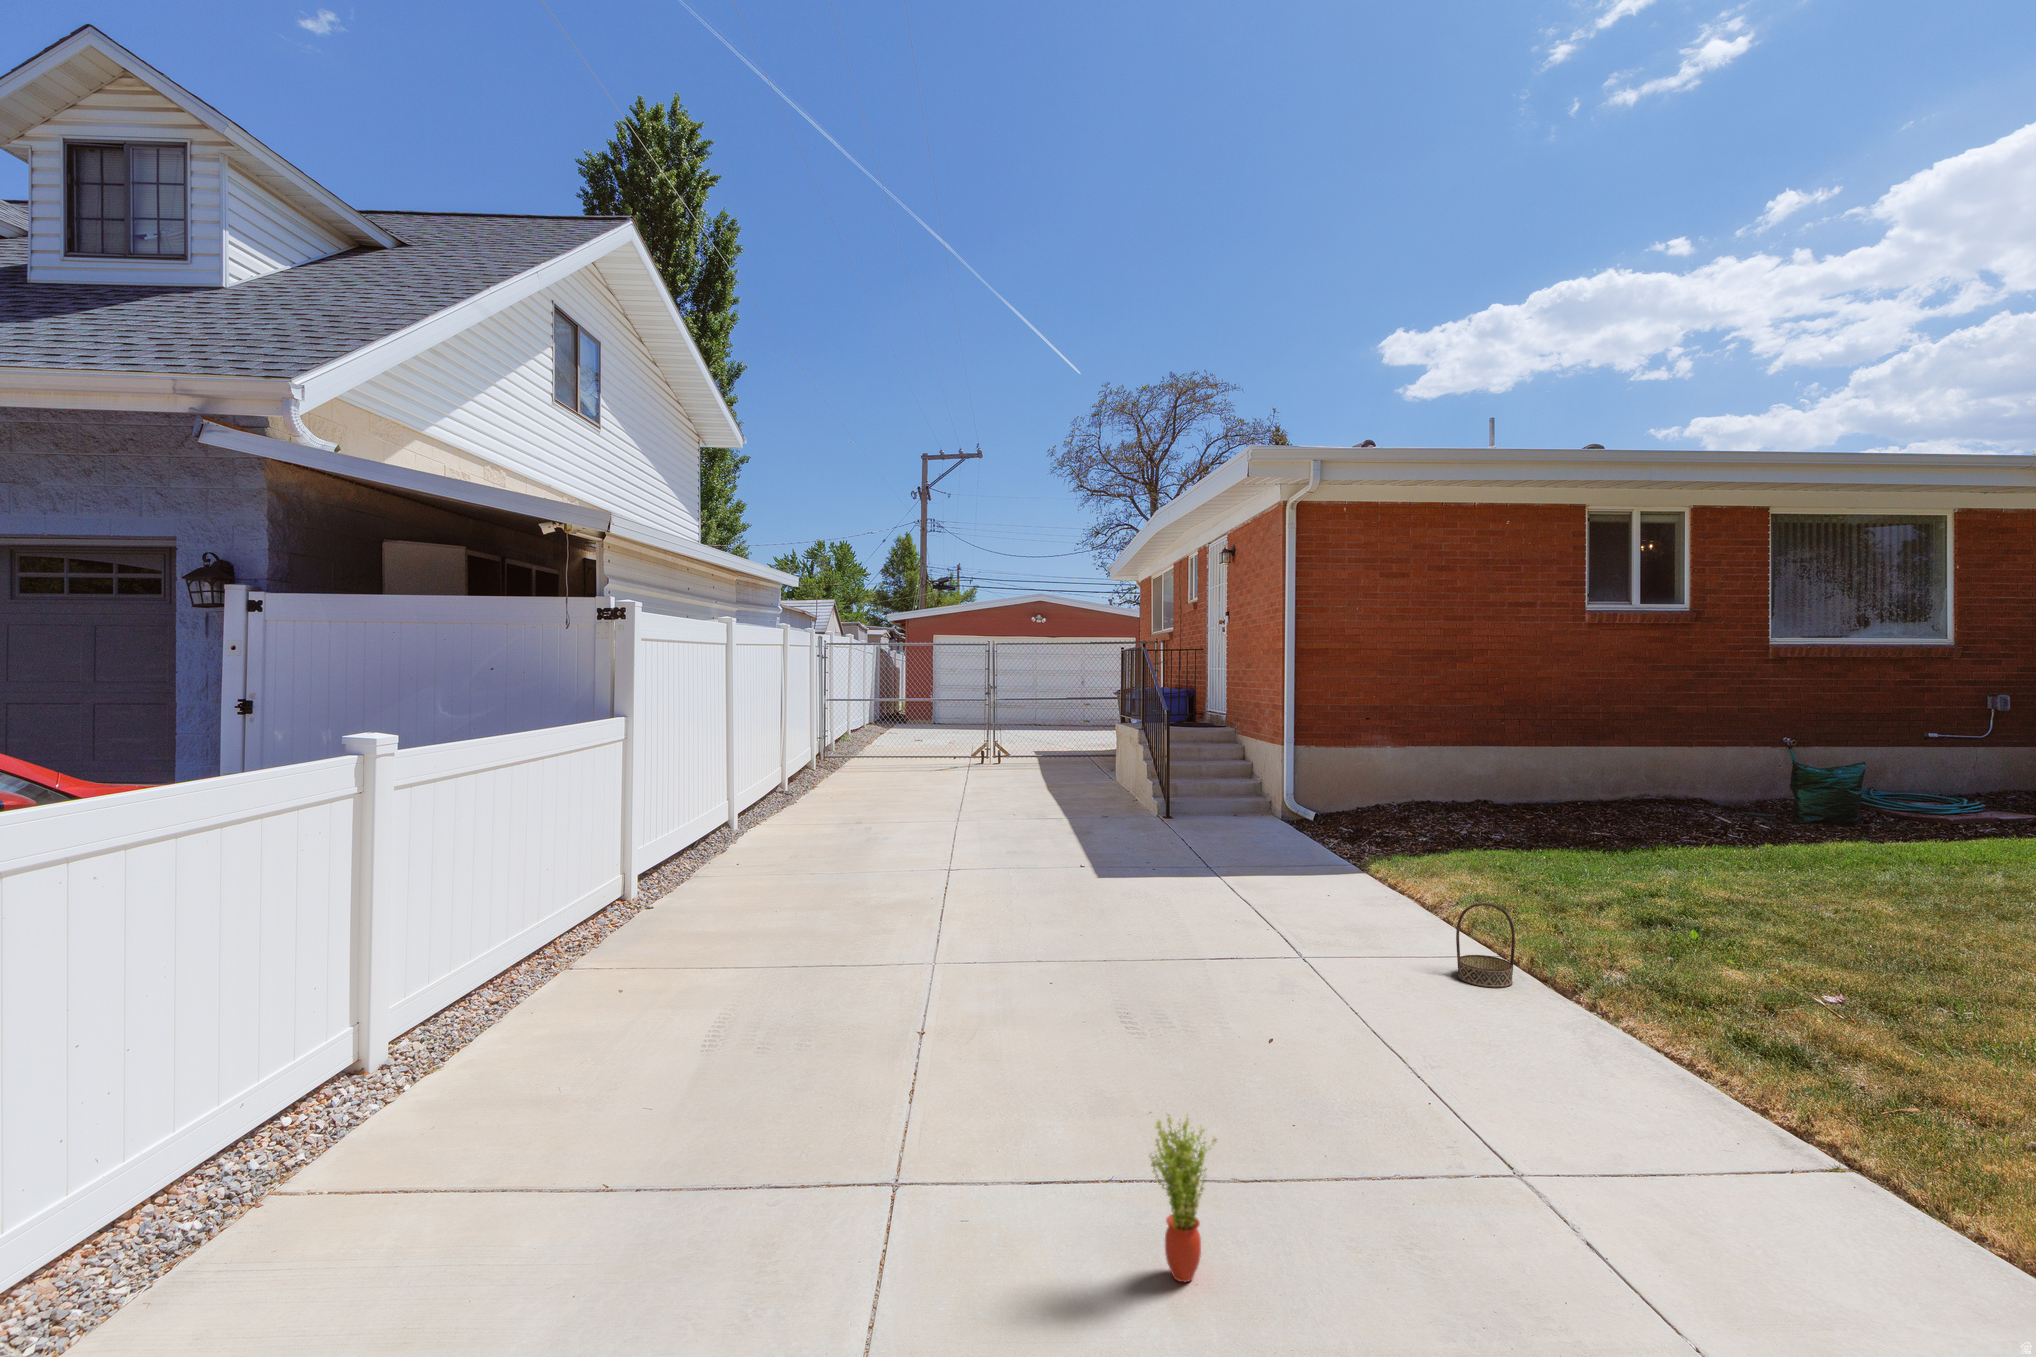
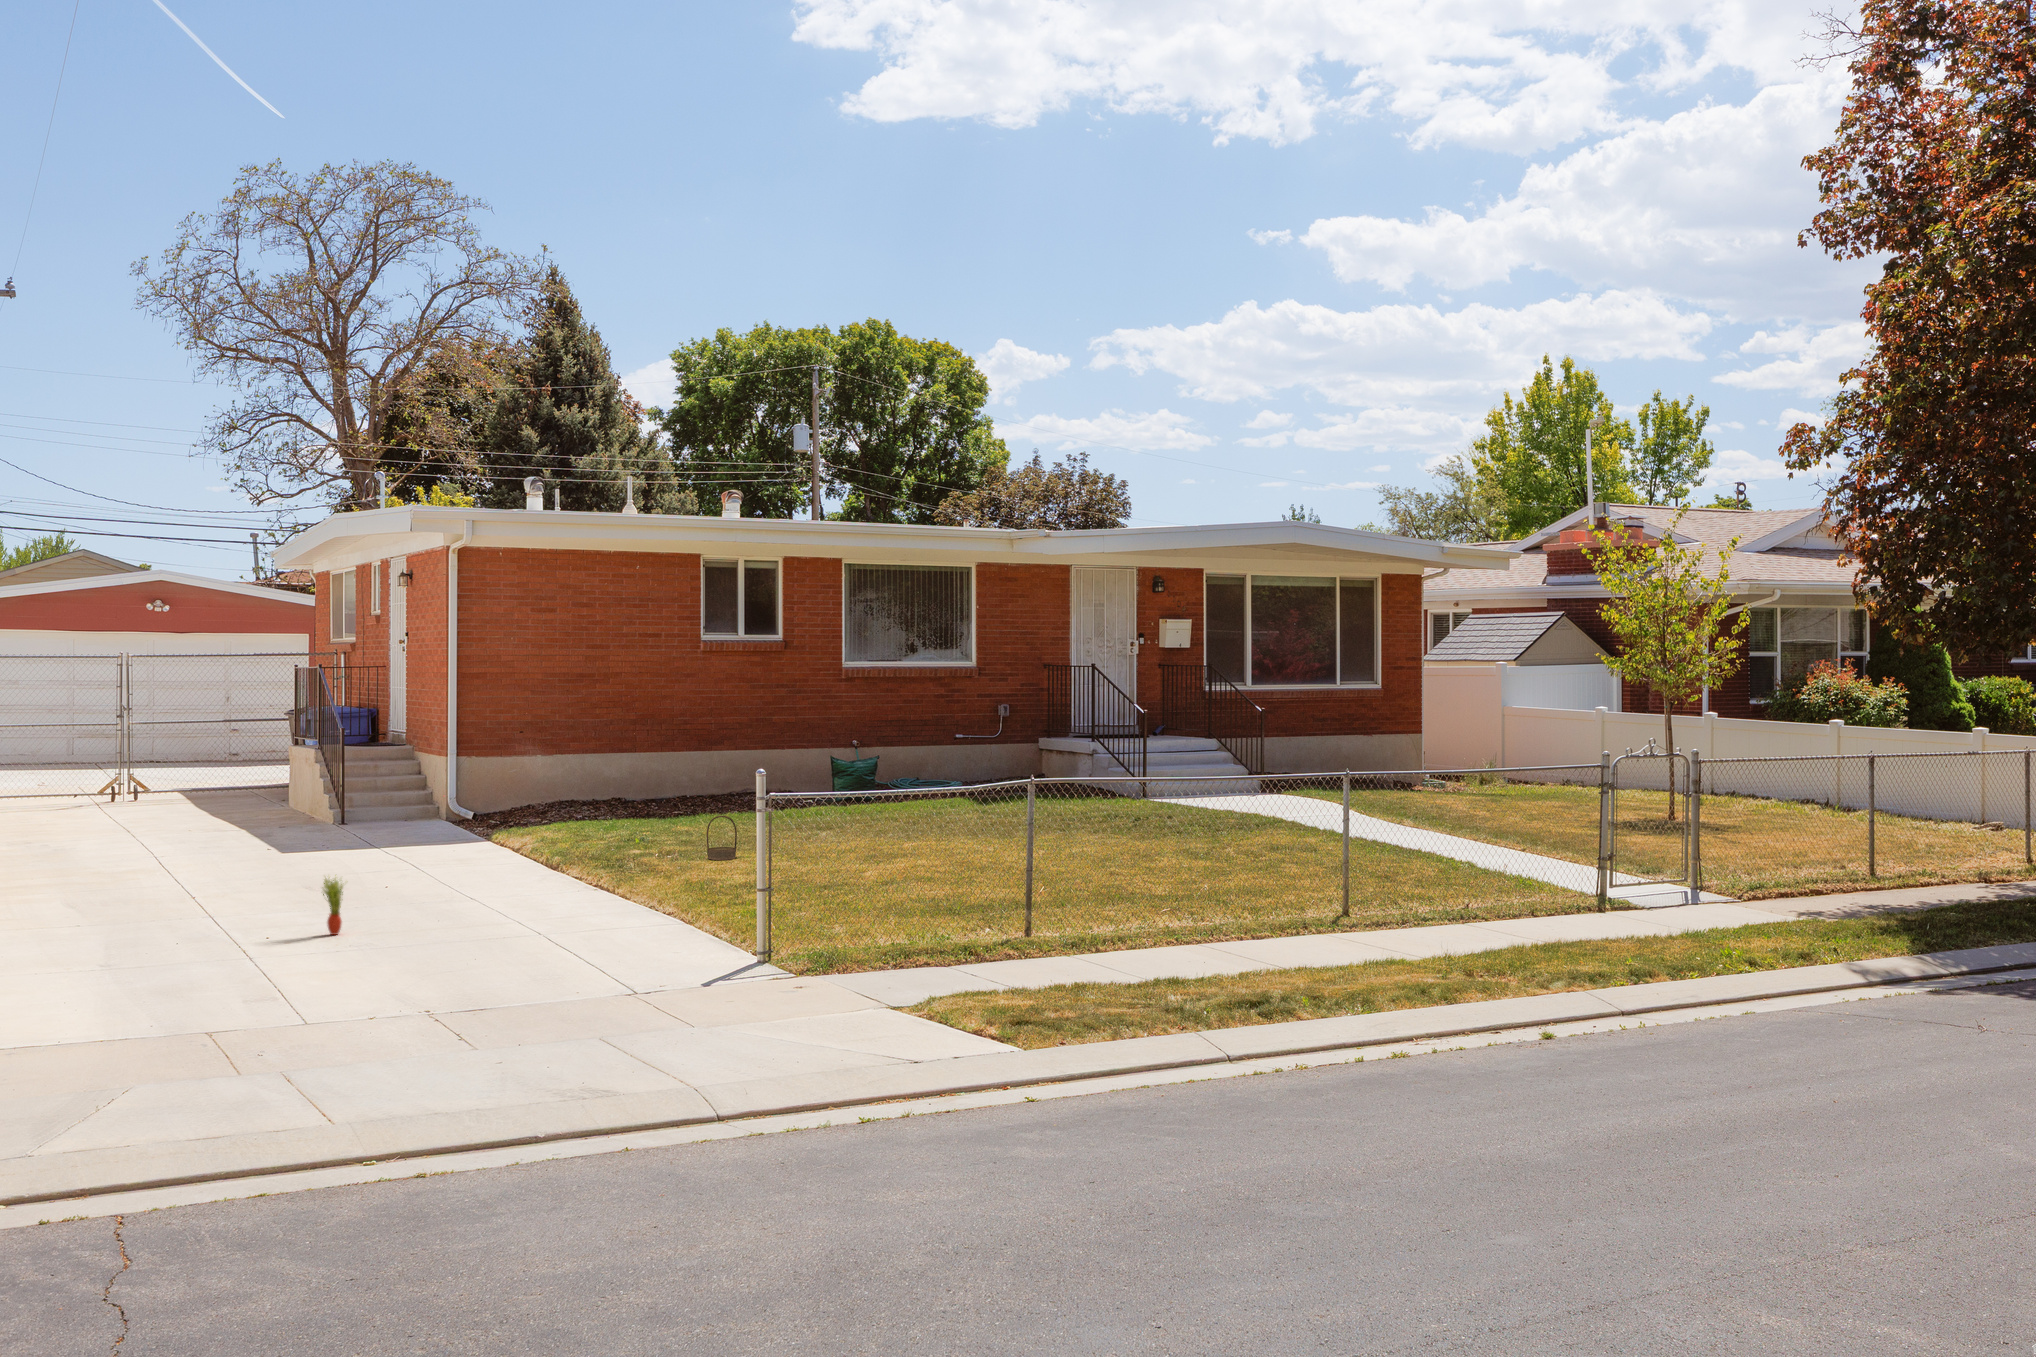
basket: present [1456,903,1515,988] -> present [707,816,737,860]

